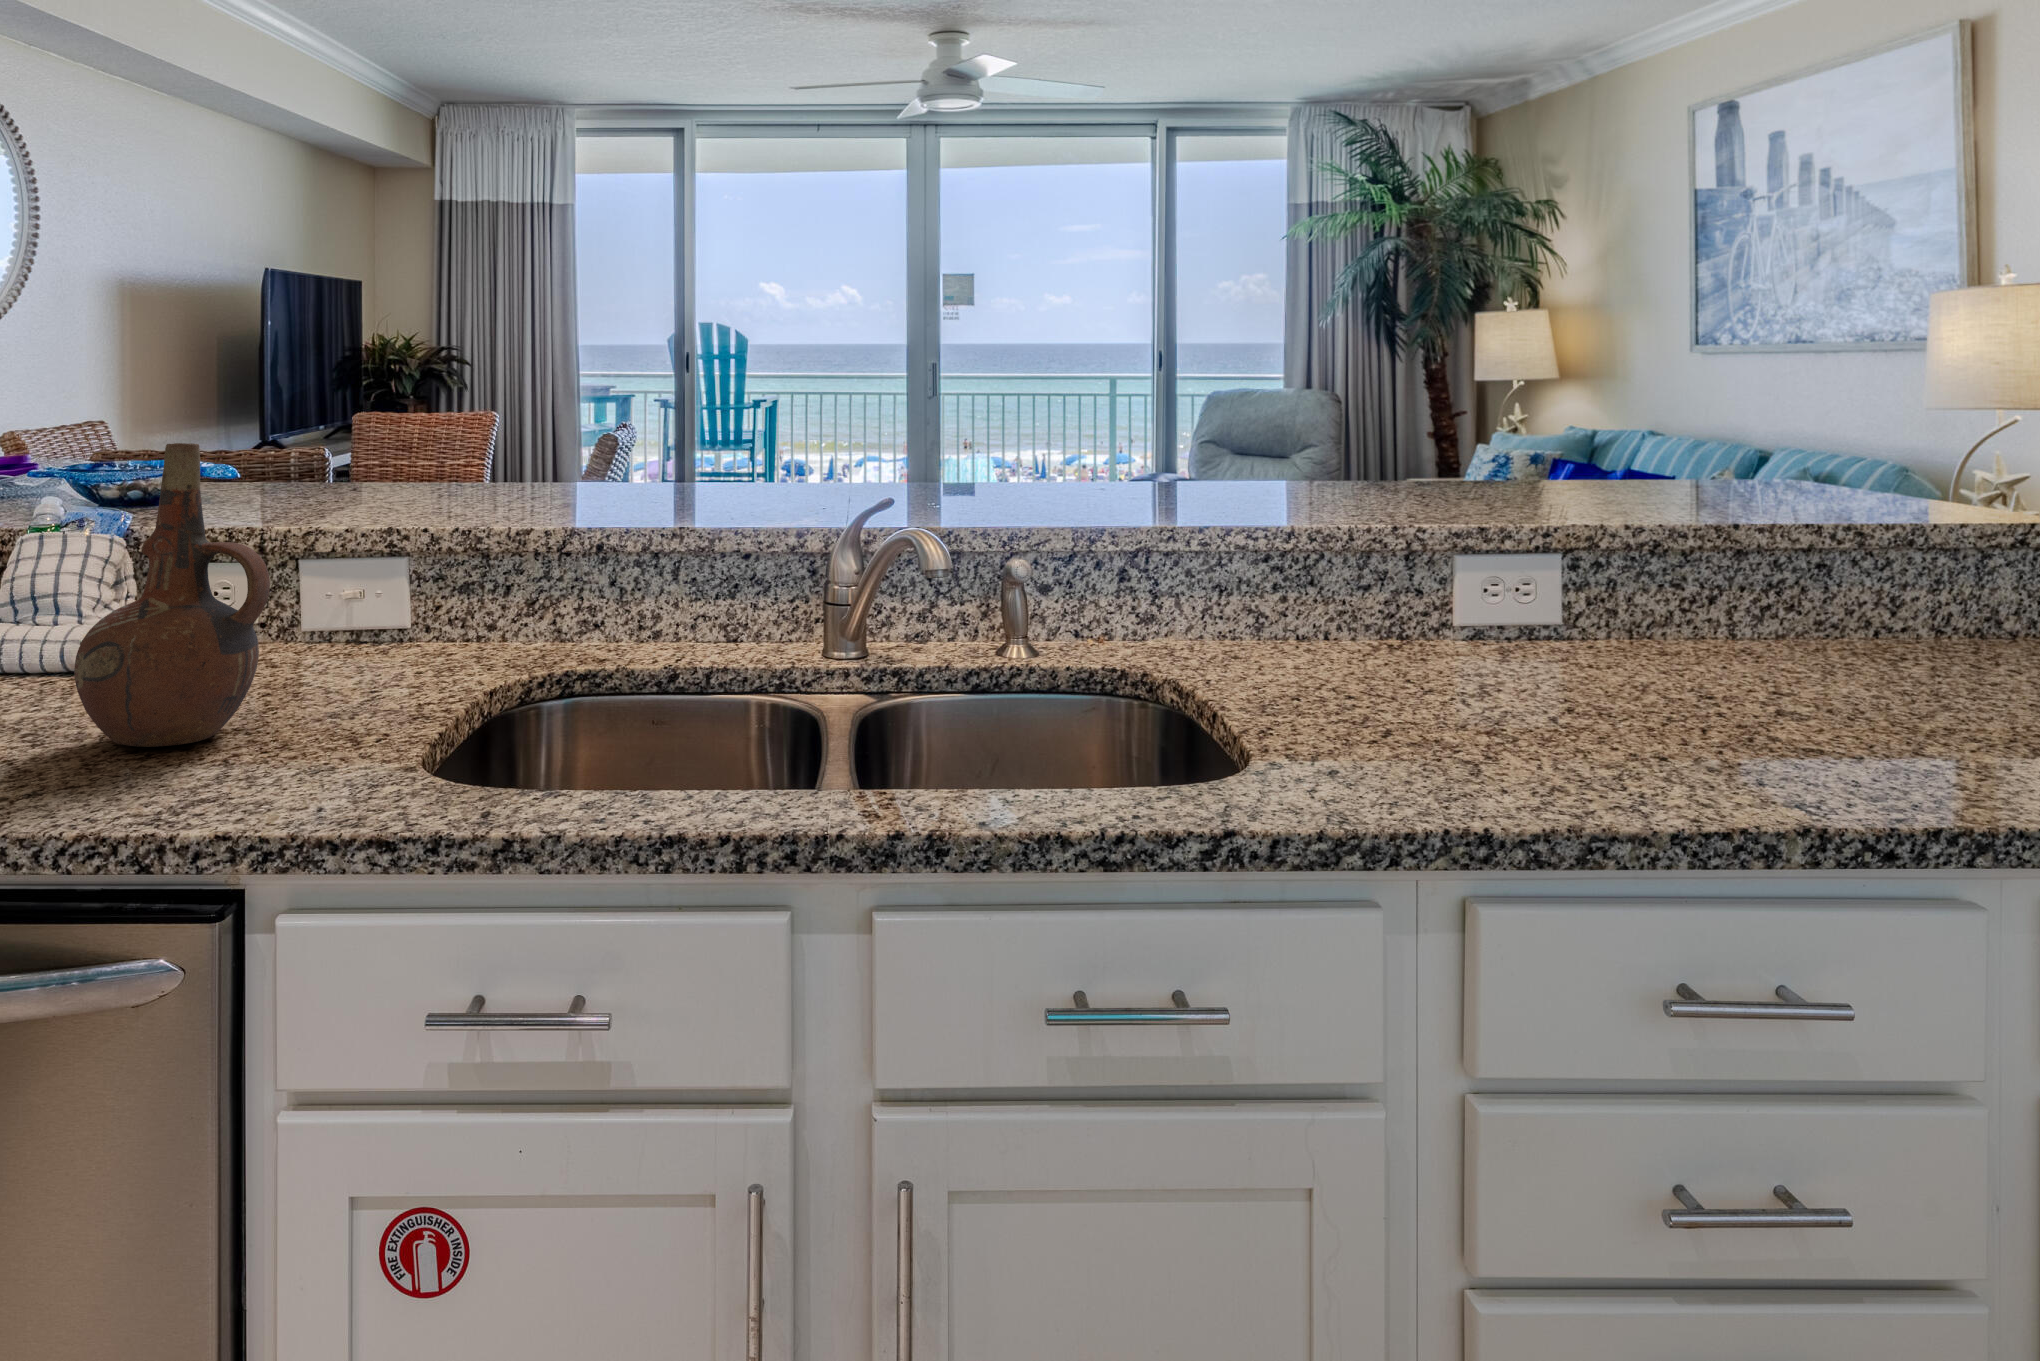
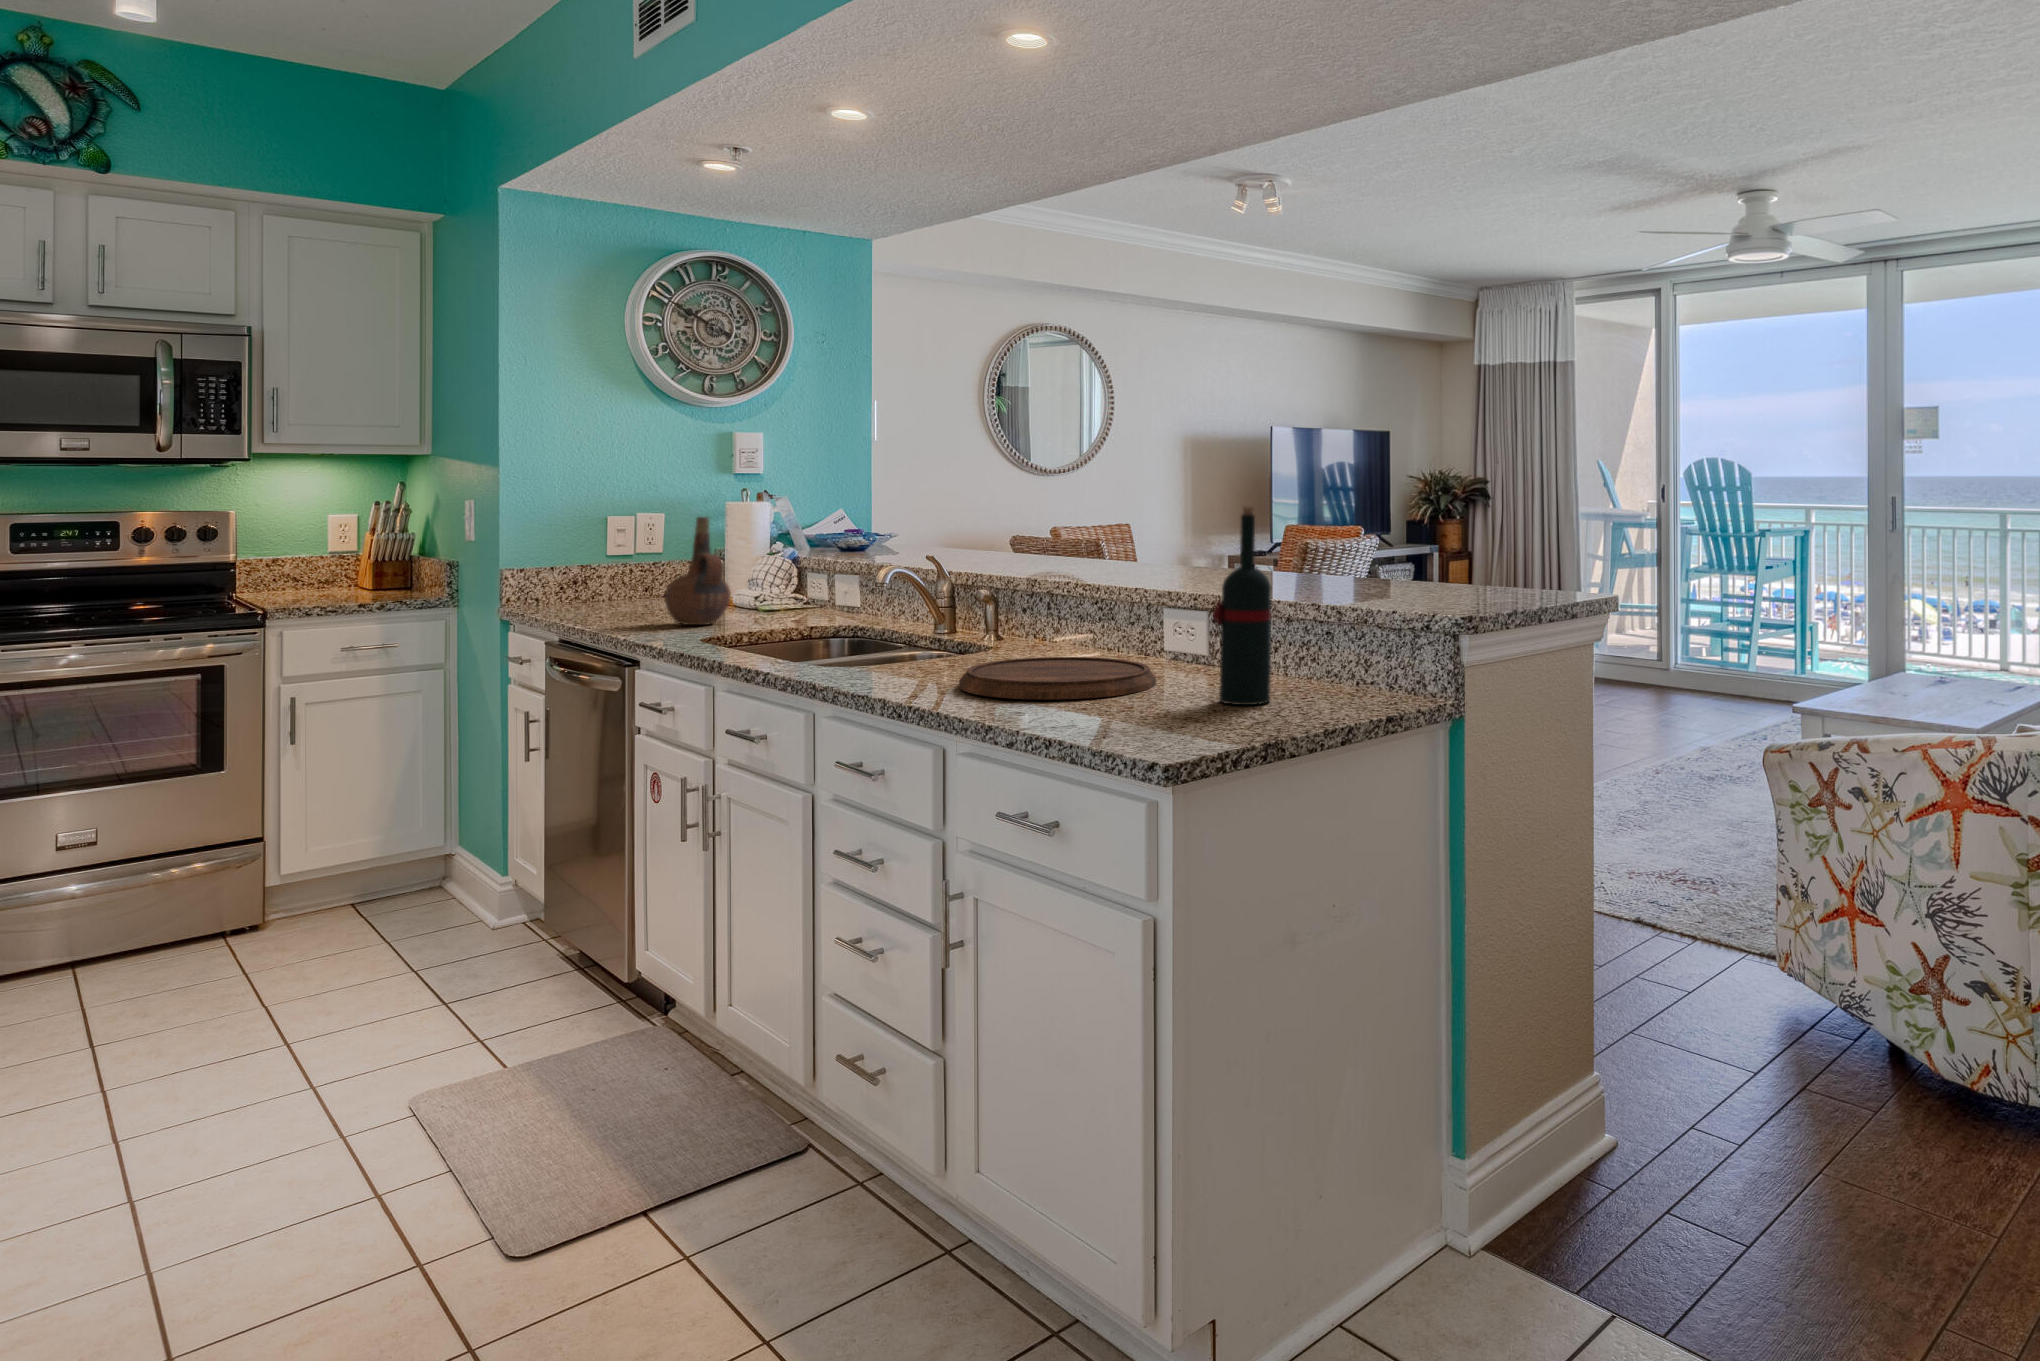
wine bottle: none [1930,379,2033,696] -> present [1213,507,1271,705]
cutting board: none [1493,653,1909,765] -> present [959,657,1156,700]

